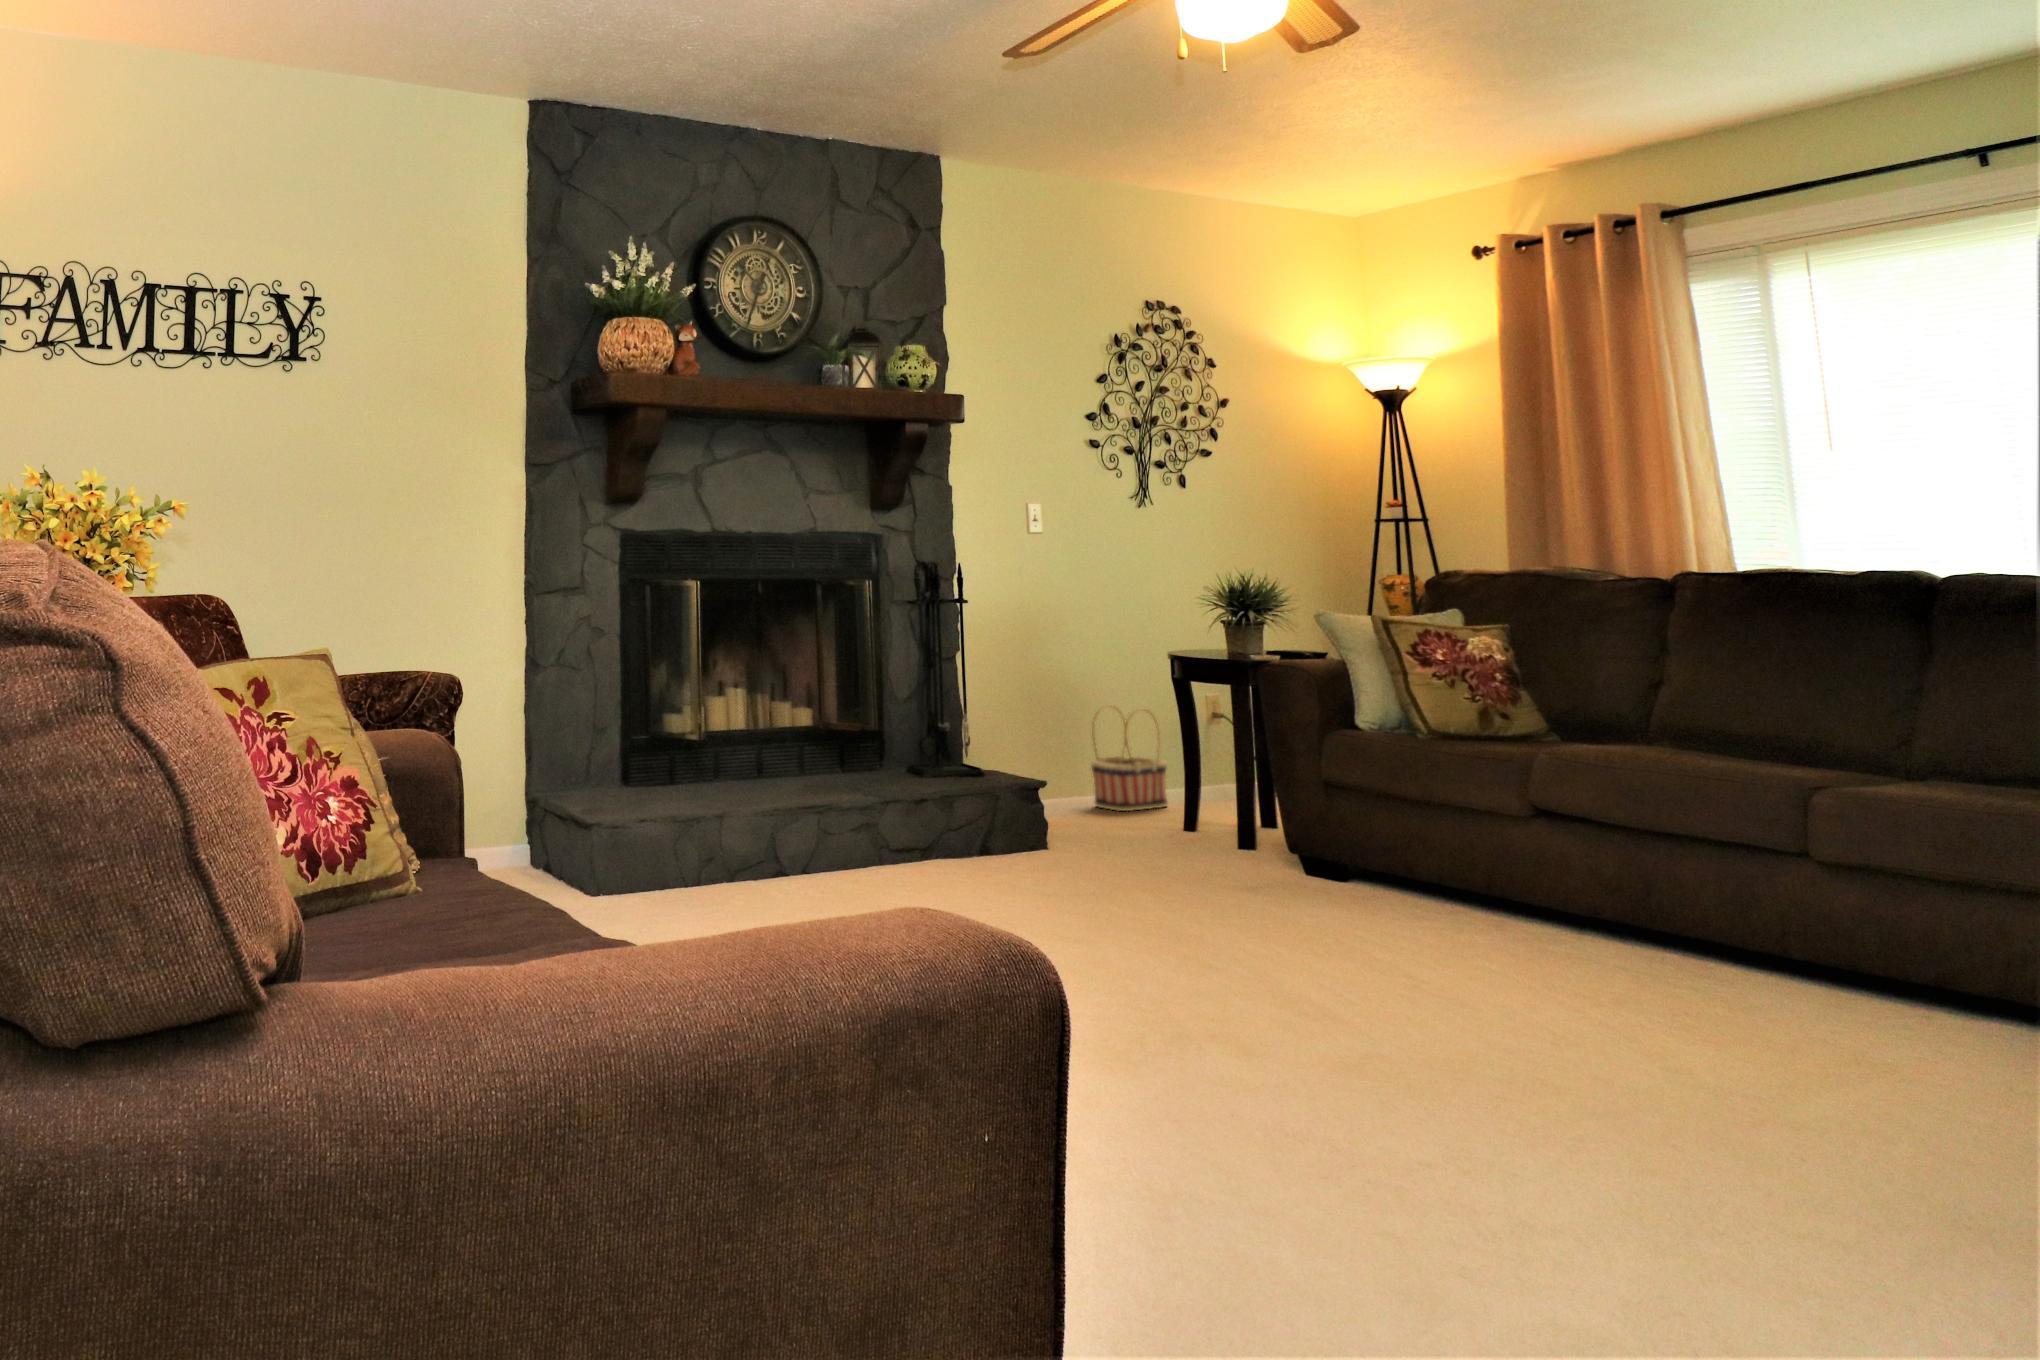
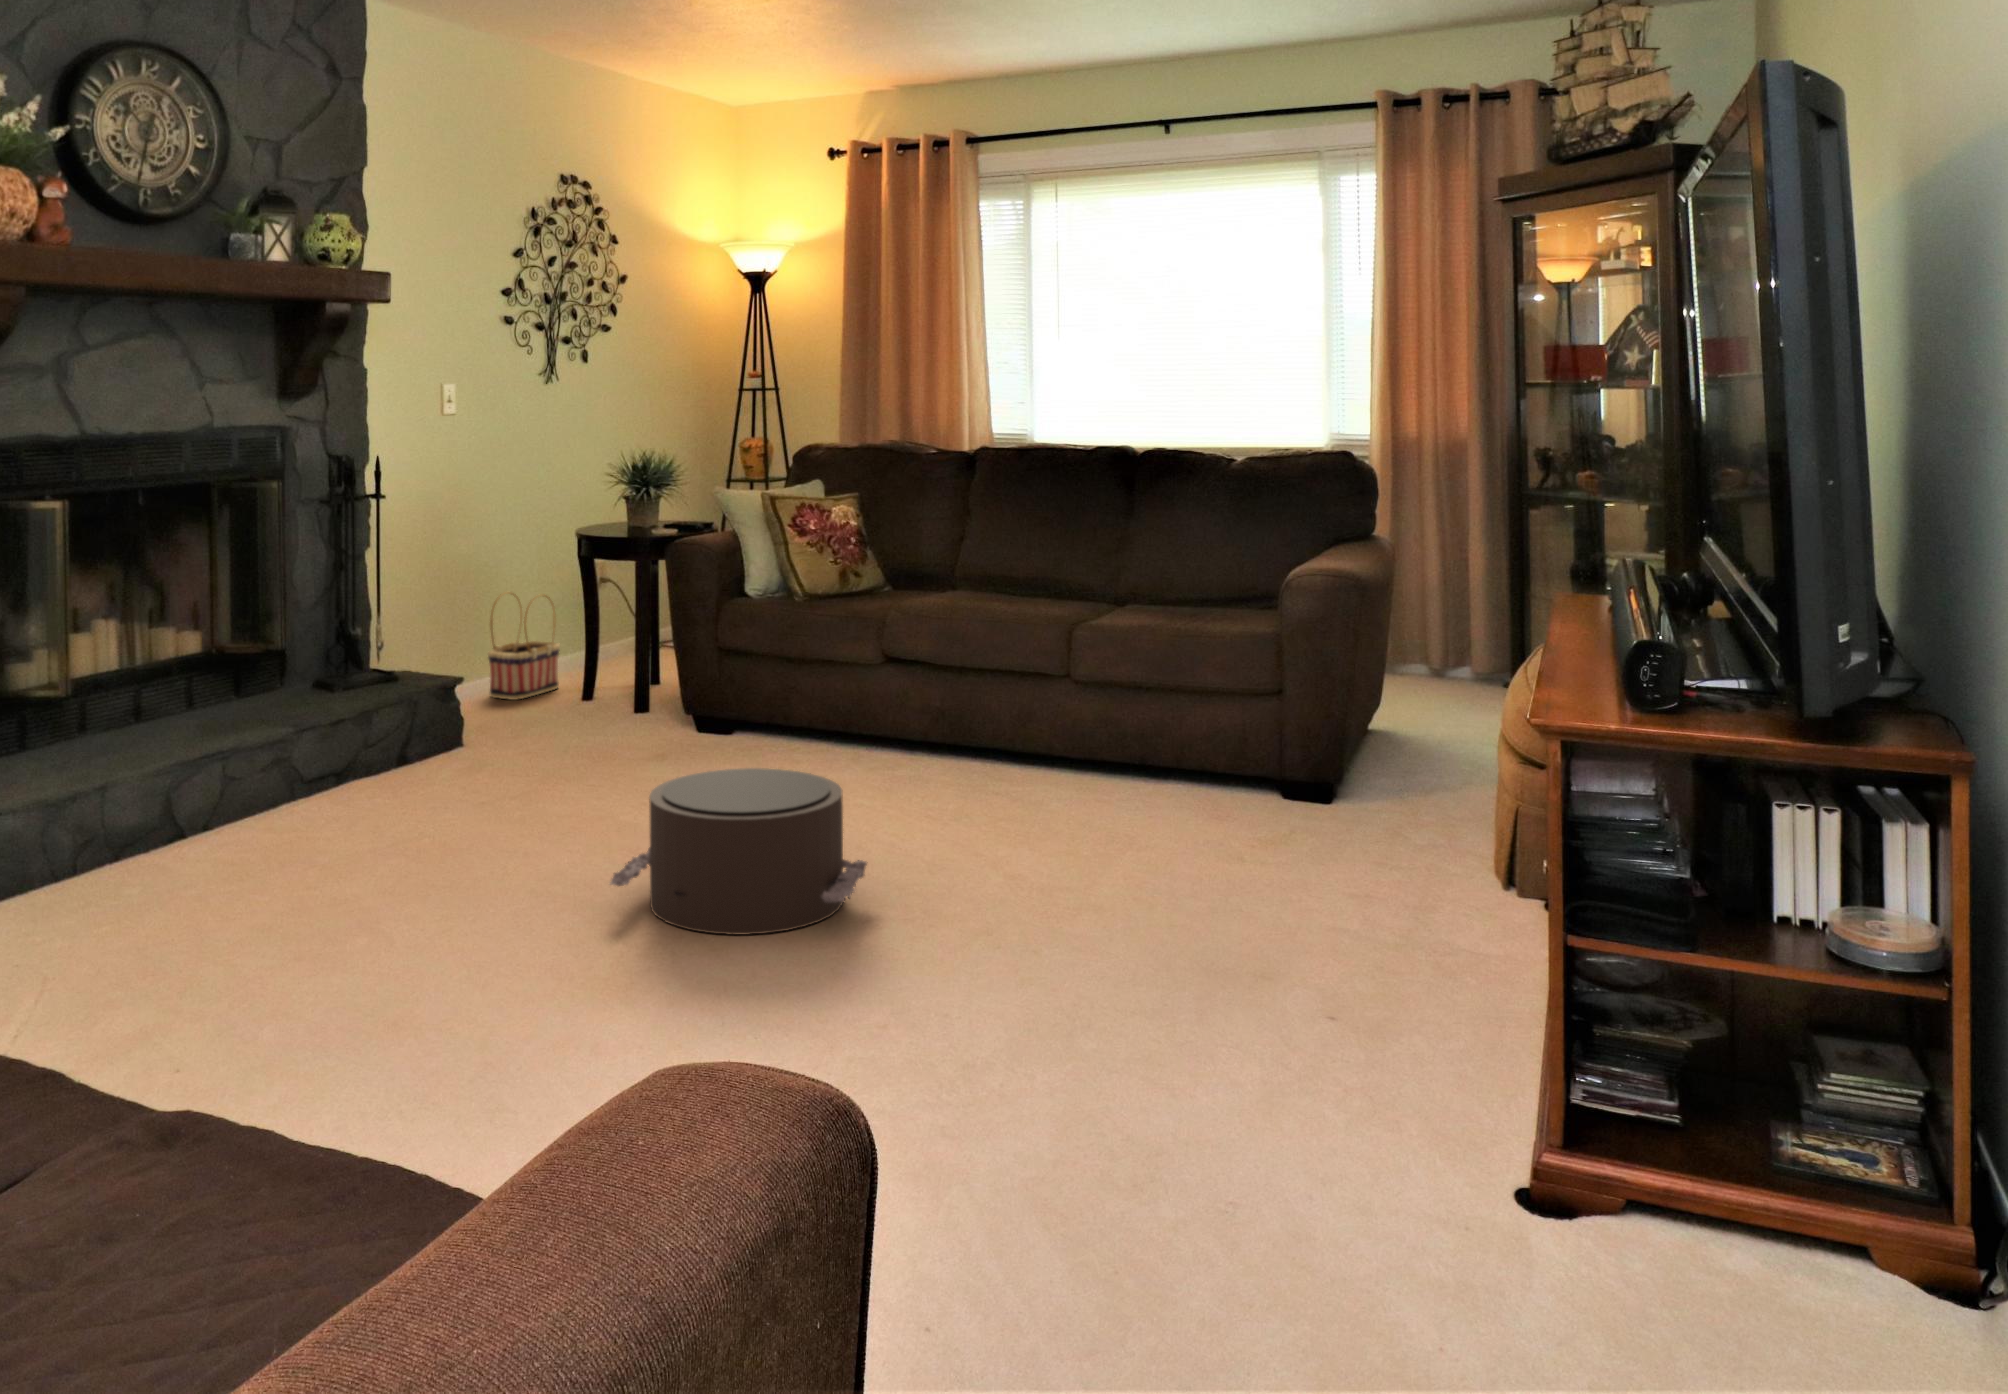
pouf: none [1159,856,1469,1027] -> present [610,768,867,935]

